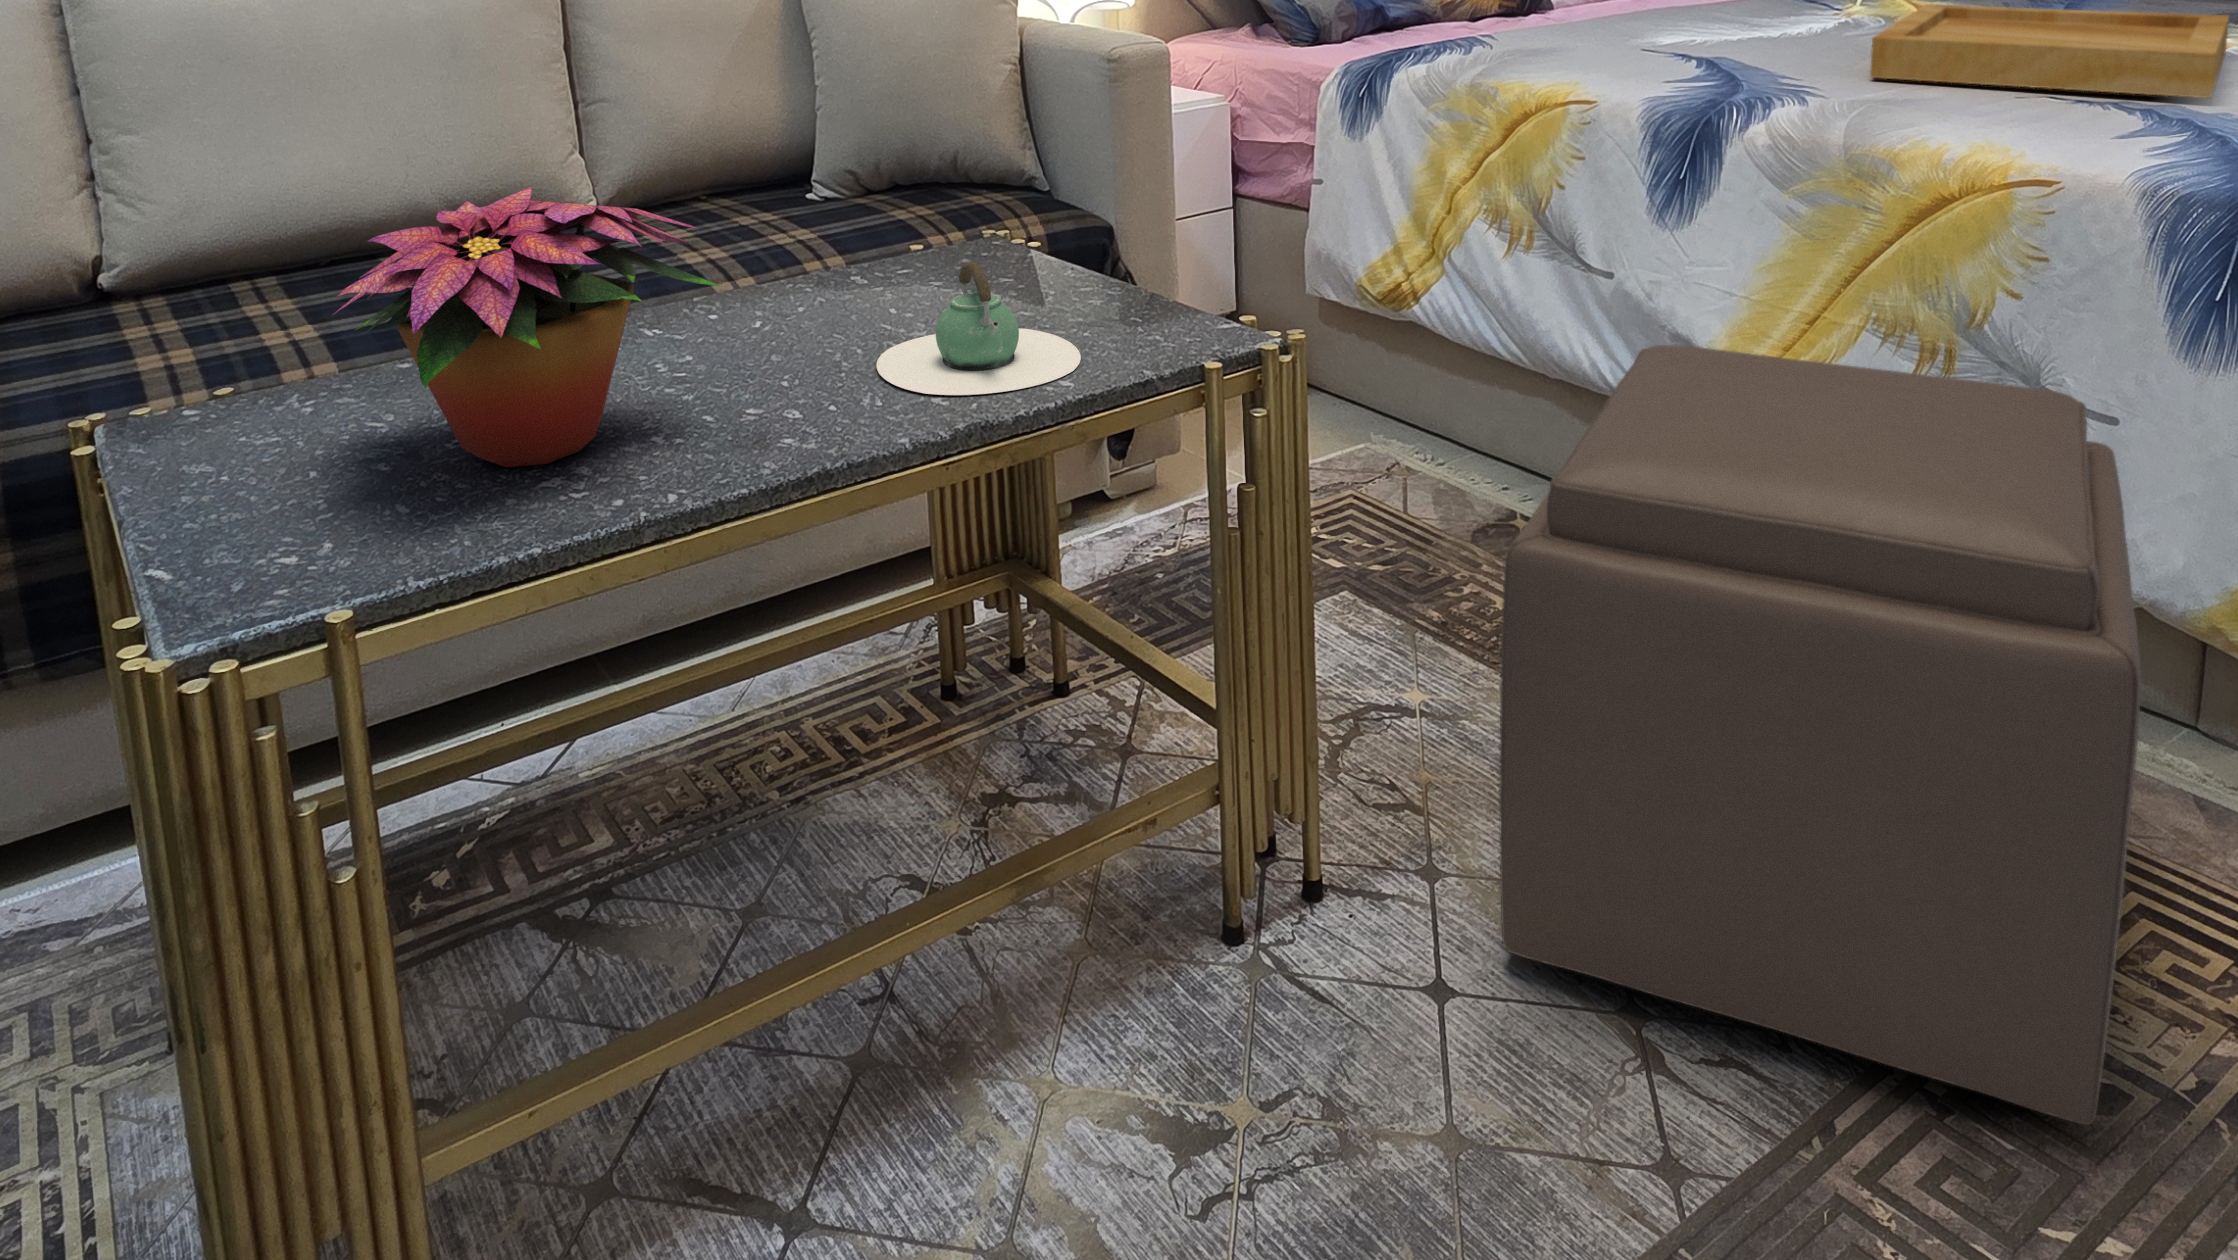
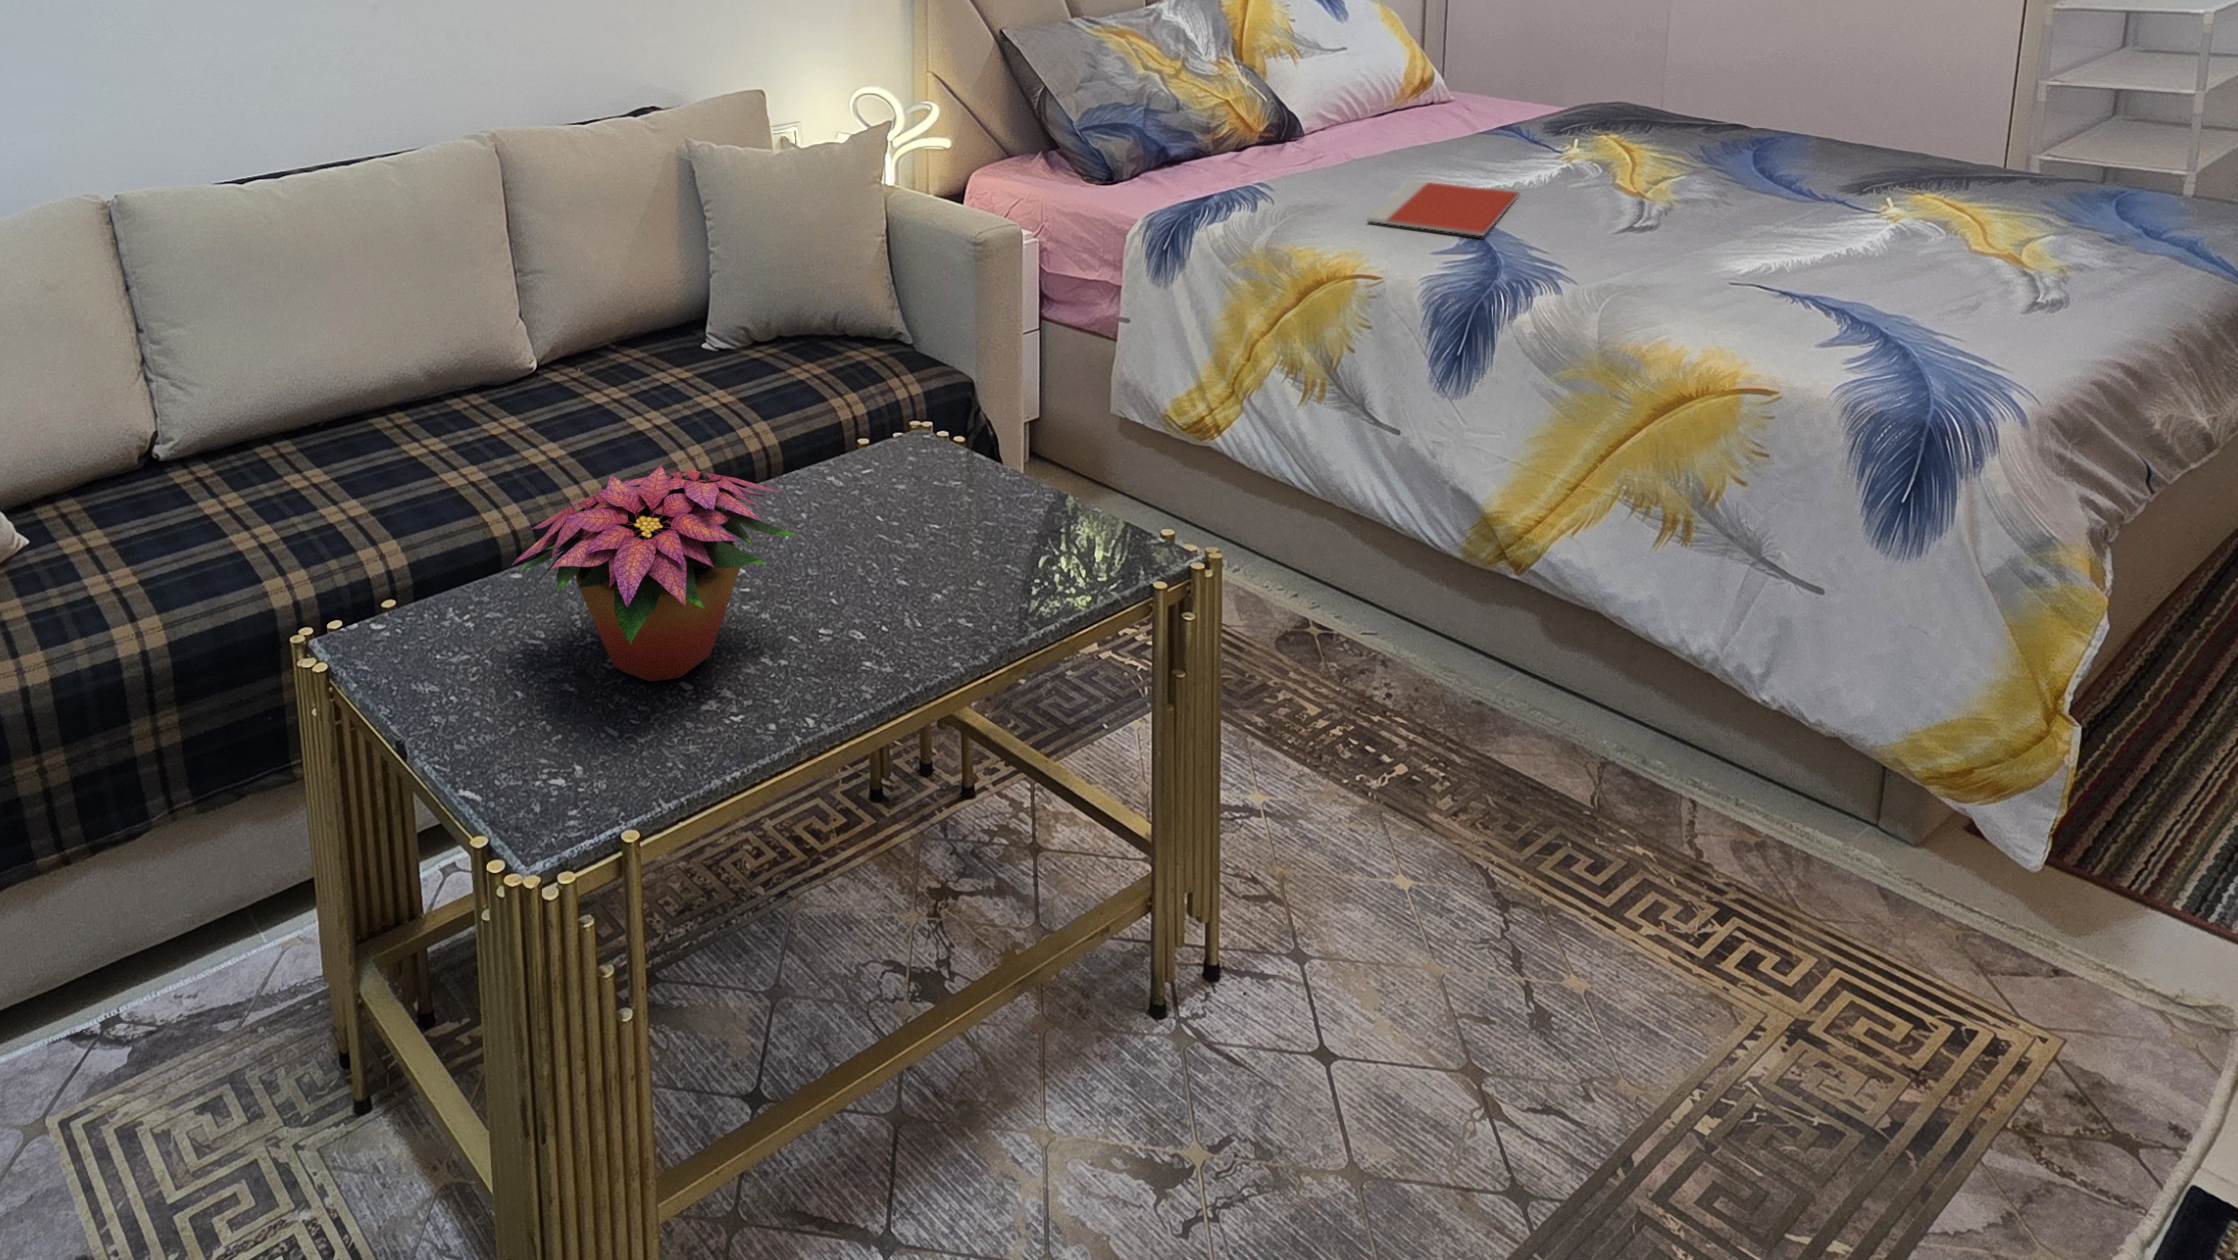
tray: present [1870,5,2229,98] -> none [1617,196,1905,318]
notebook: none [1584,12,1773,48] -> present [1368,180,1519,236]
teapot: present [877,262,1081,395] -> none [885,494,1046,609]
ottoman: present [1499,345,2141,1125] -> none [1369,538,1862,1157]

